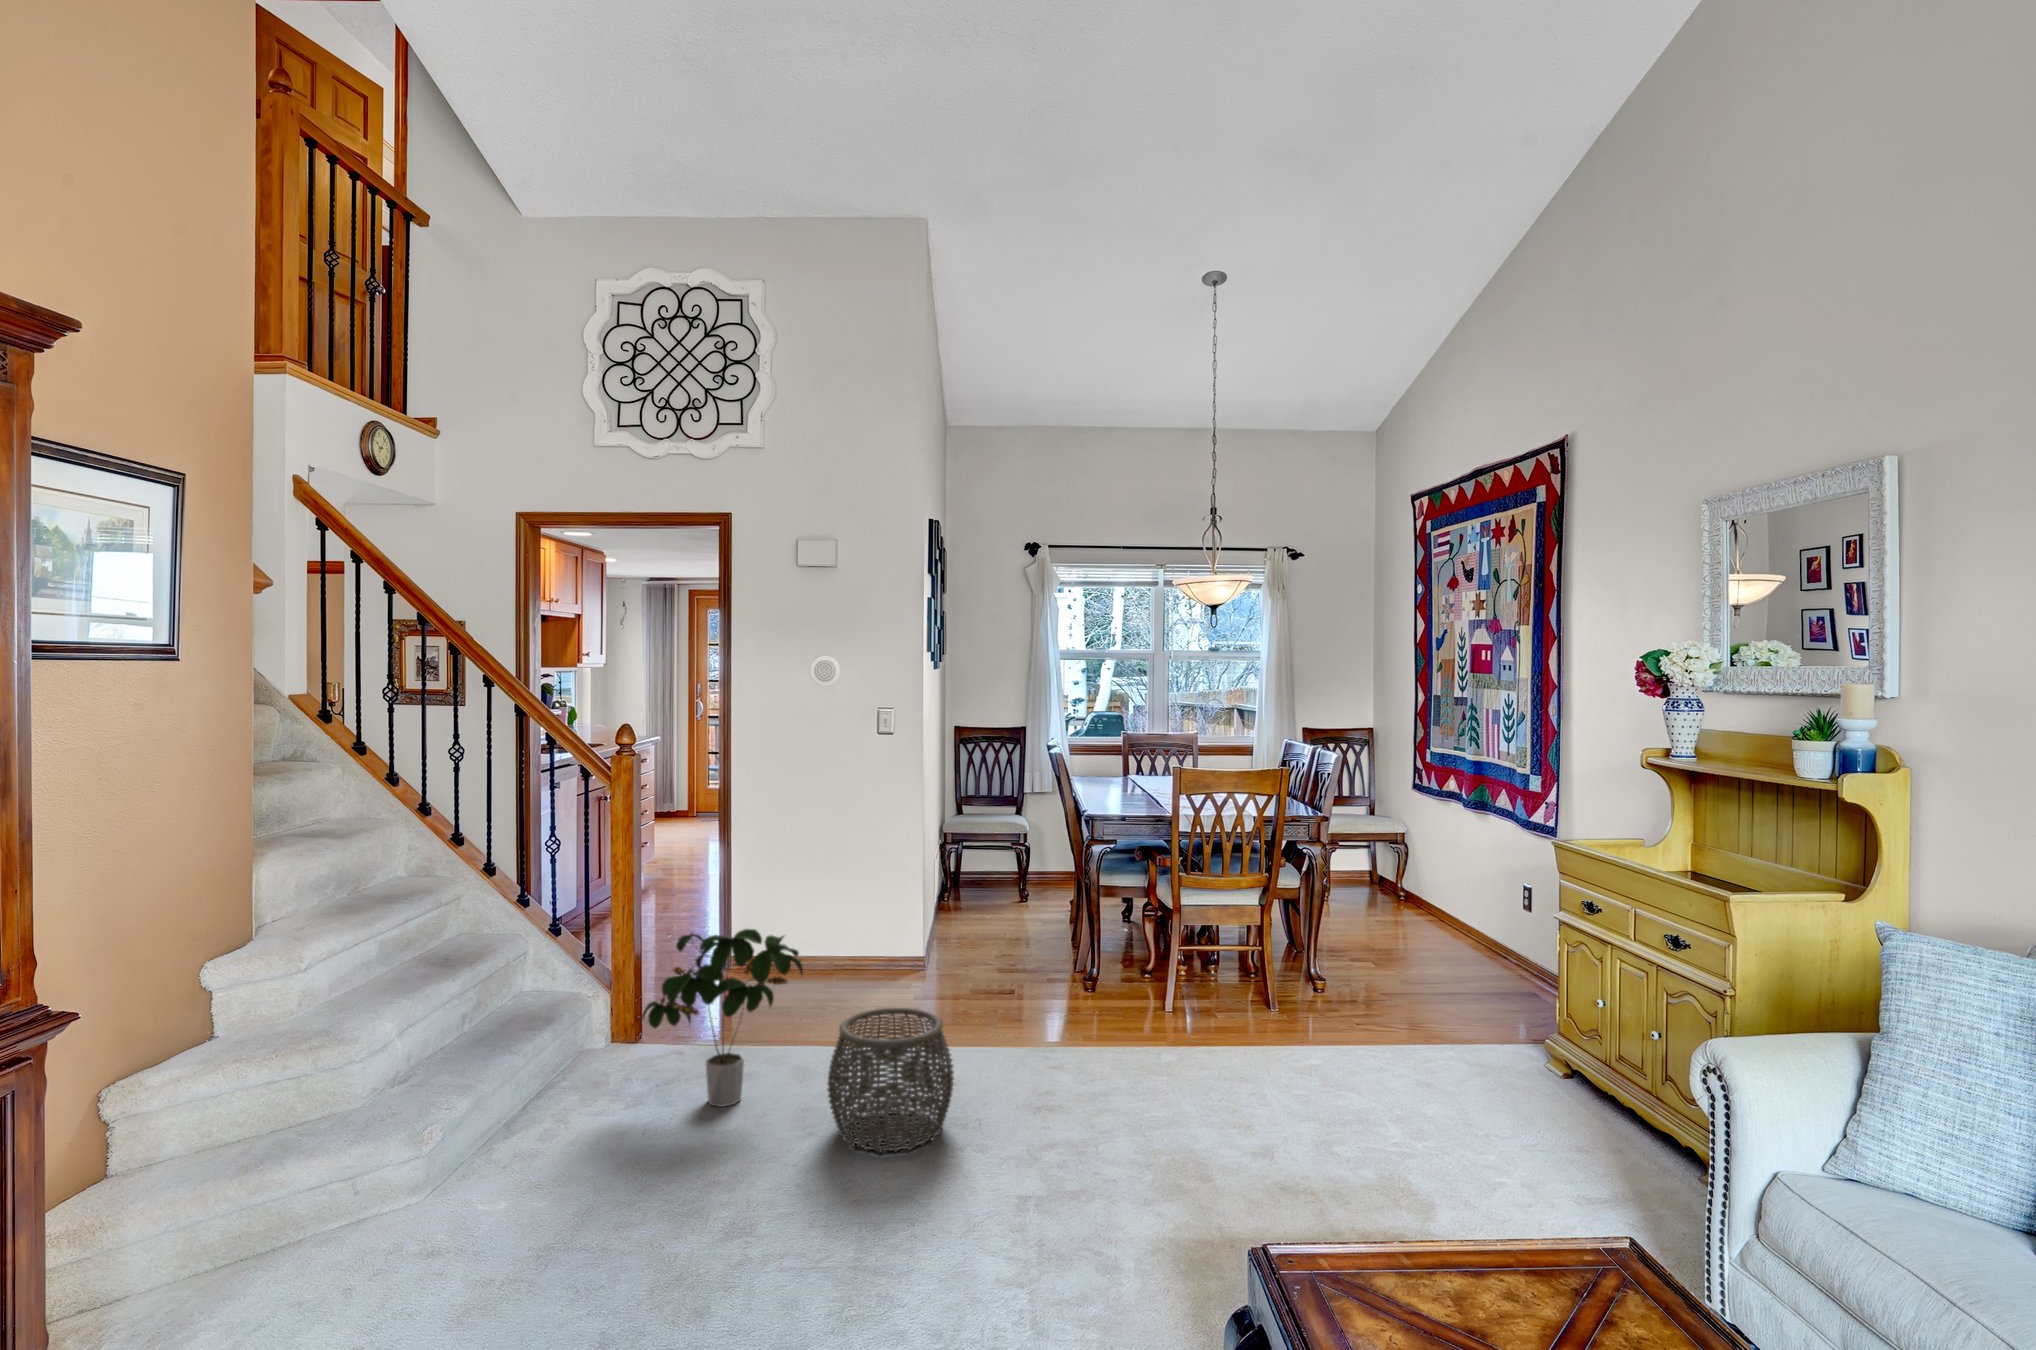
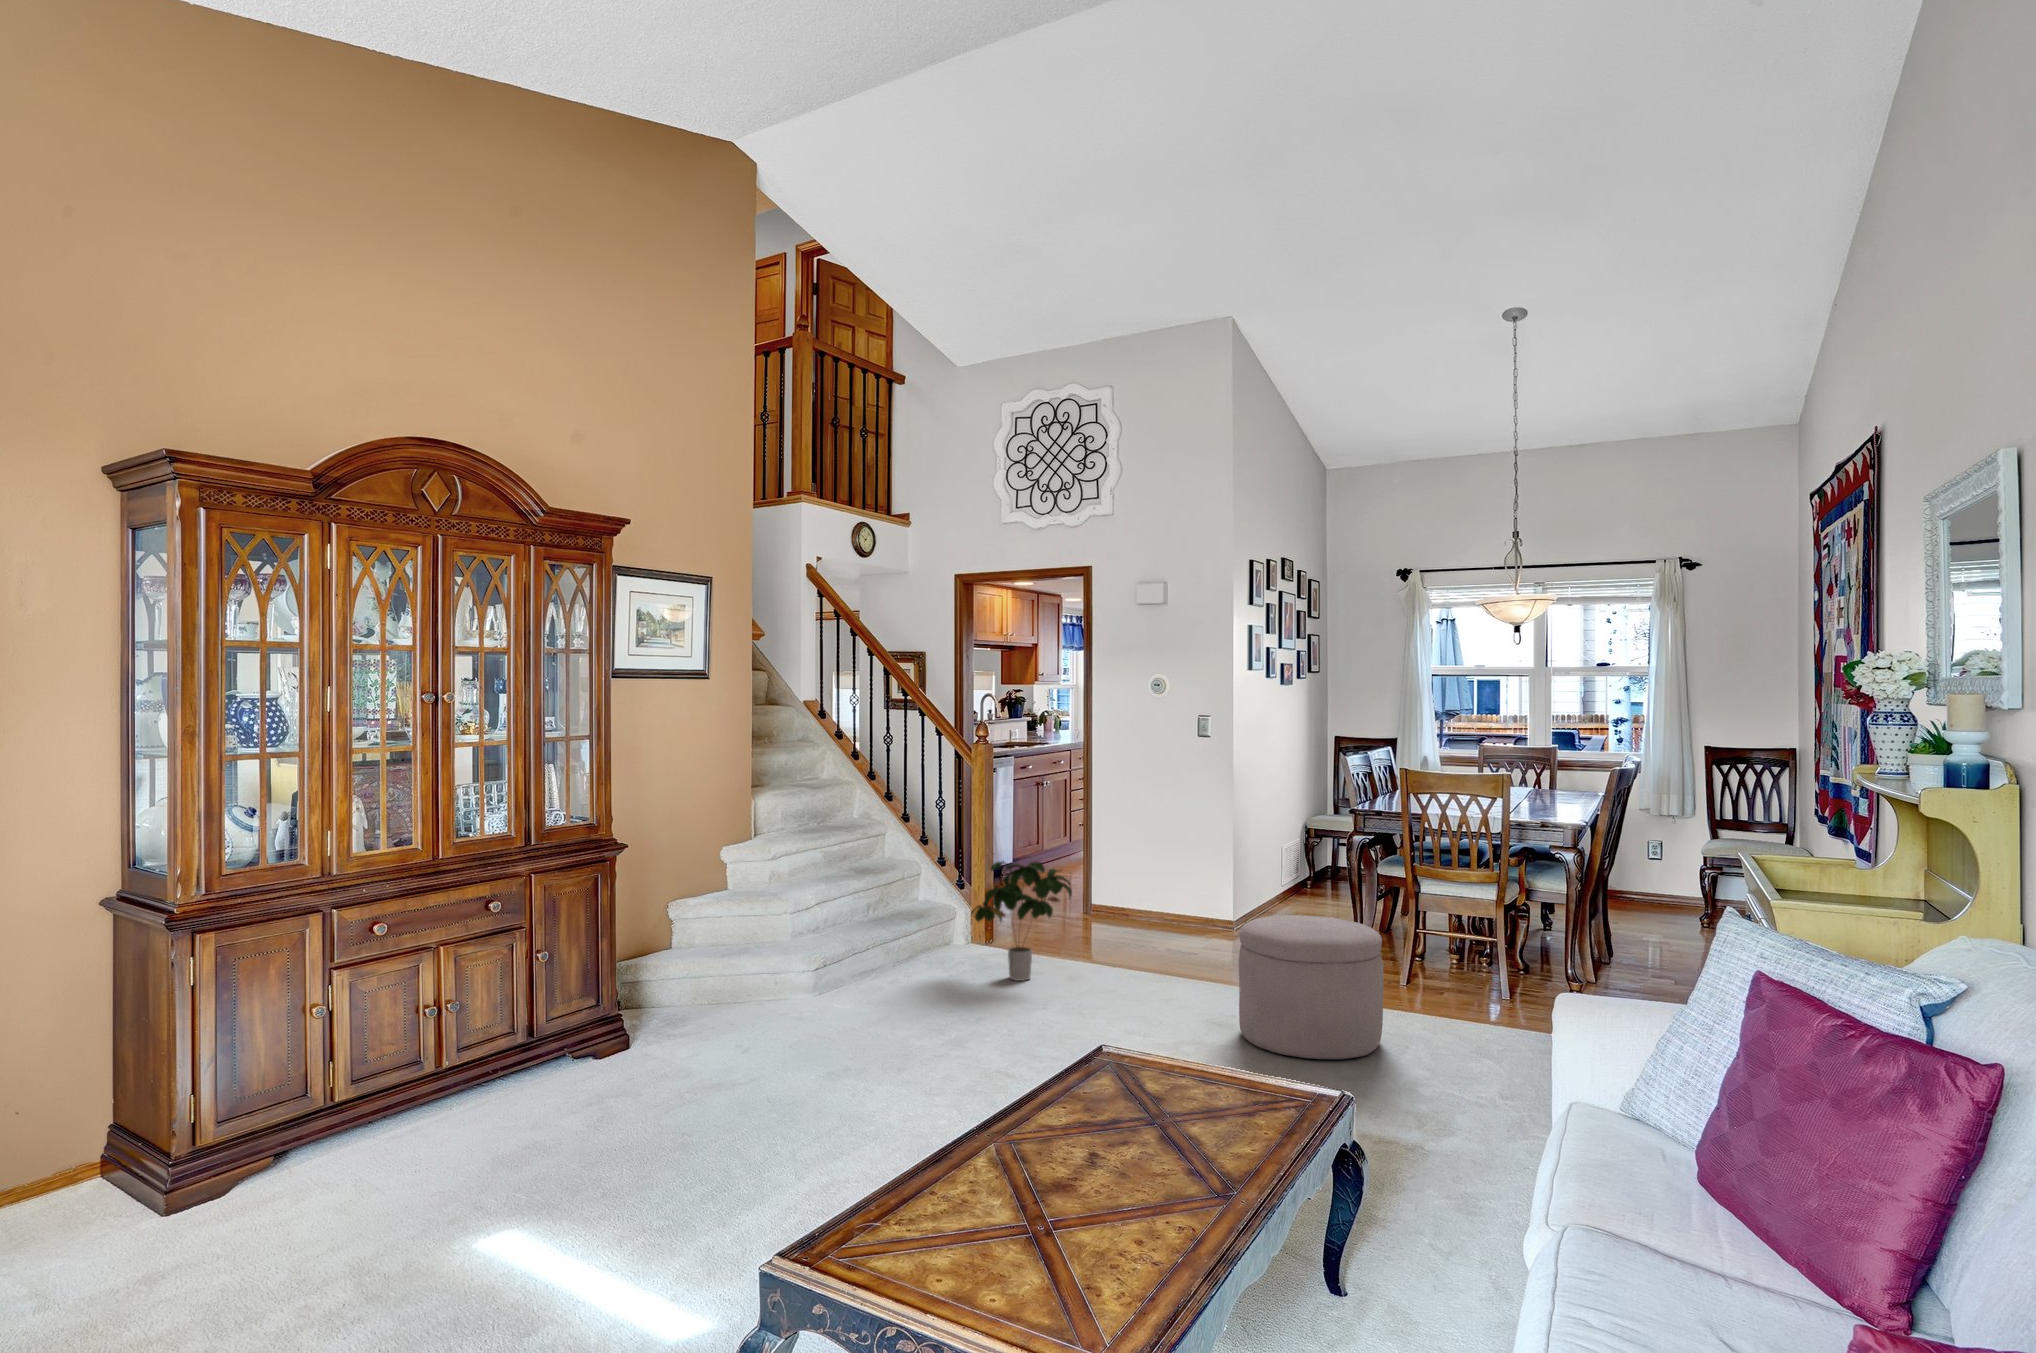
ottoman: none [1079,964,1257,1163] -> present [1239,915,1383,1059]
woven basket: present [827,1008,954,1152] -> none [1063,924,1154,1018]

